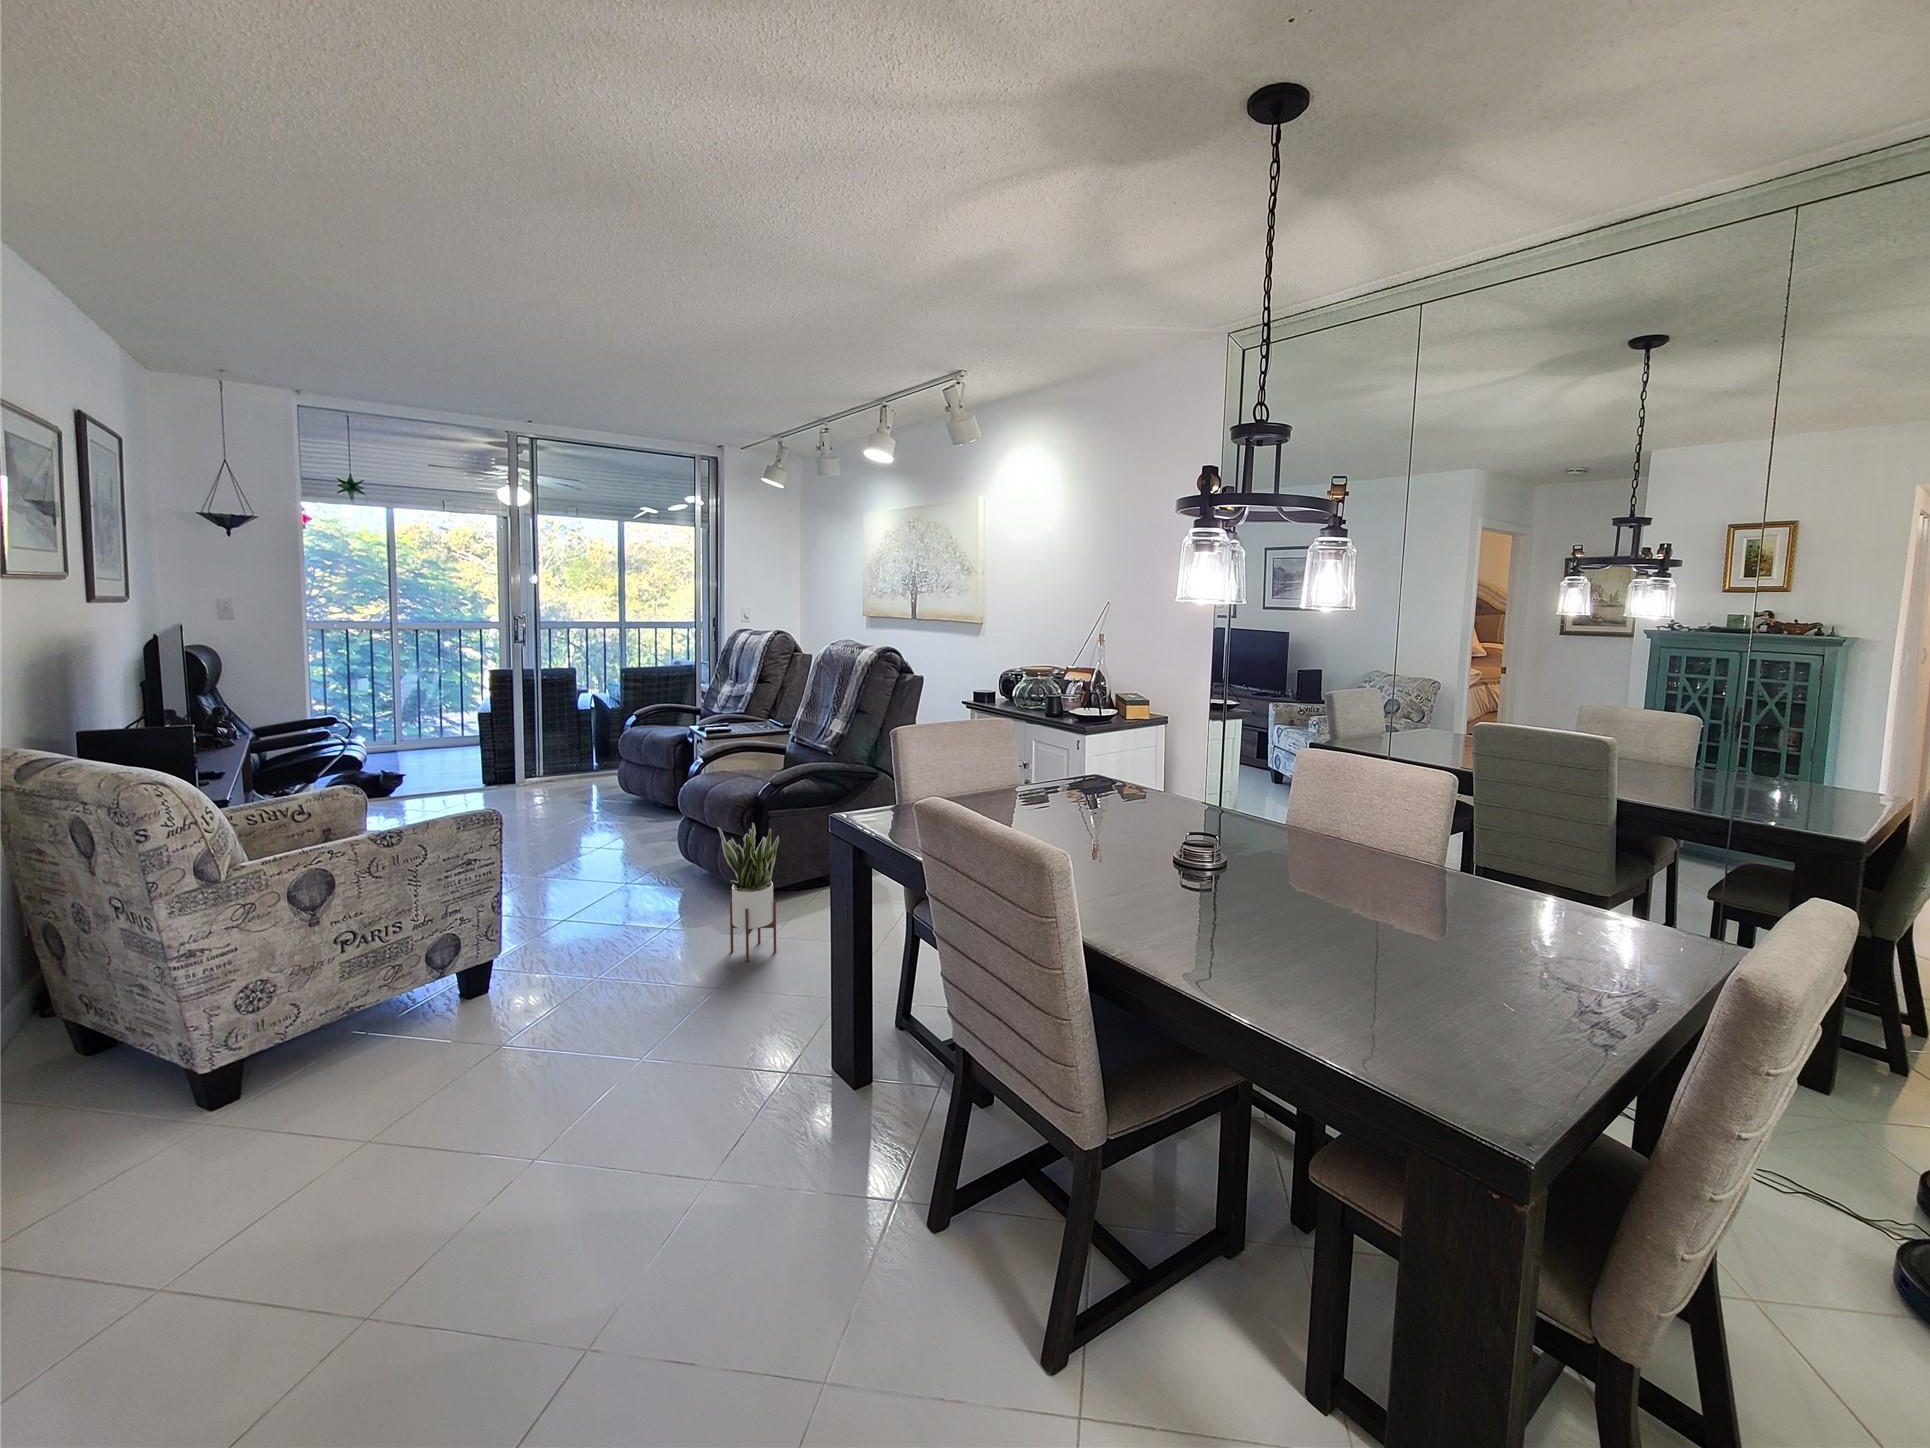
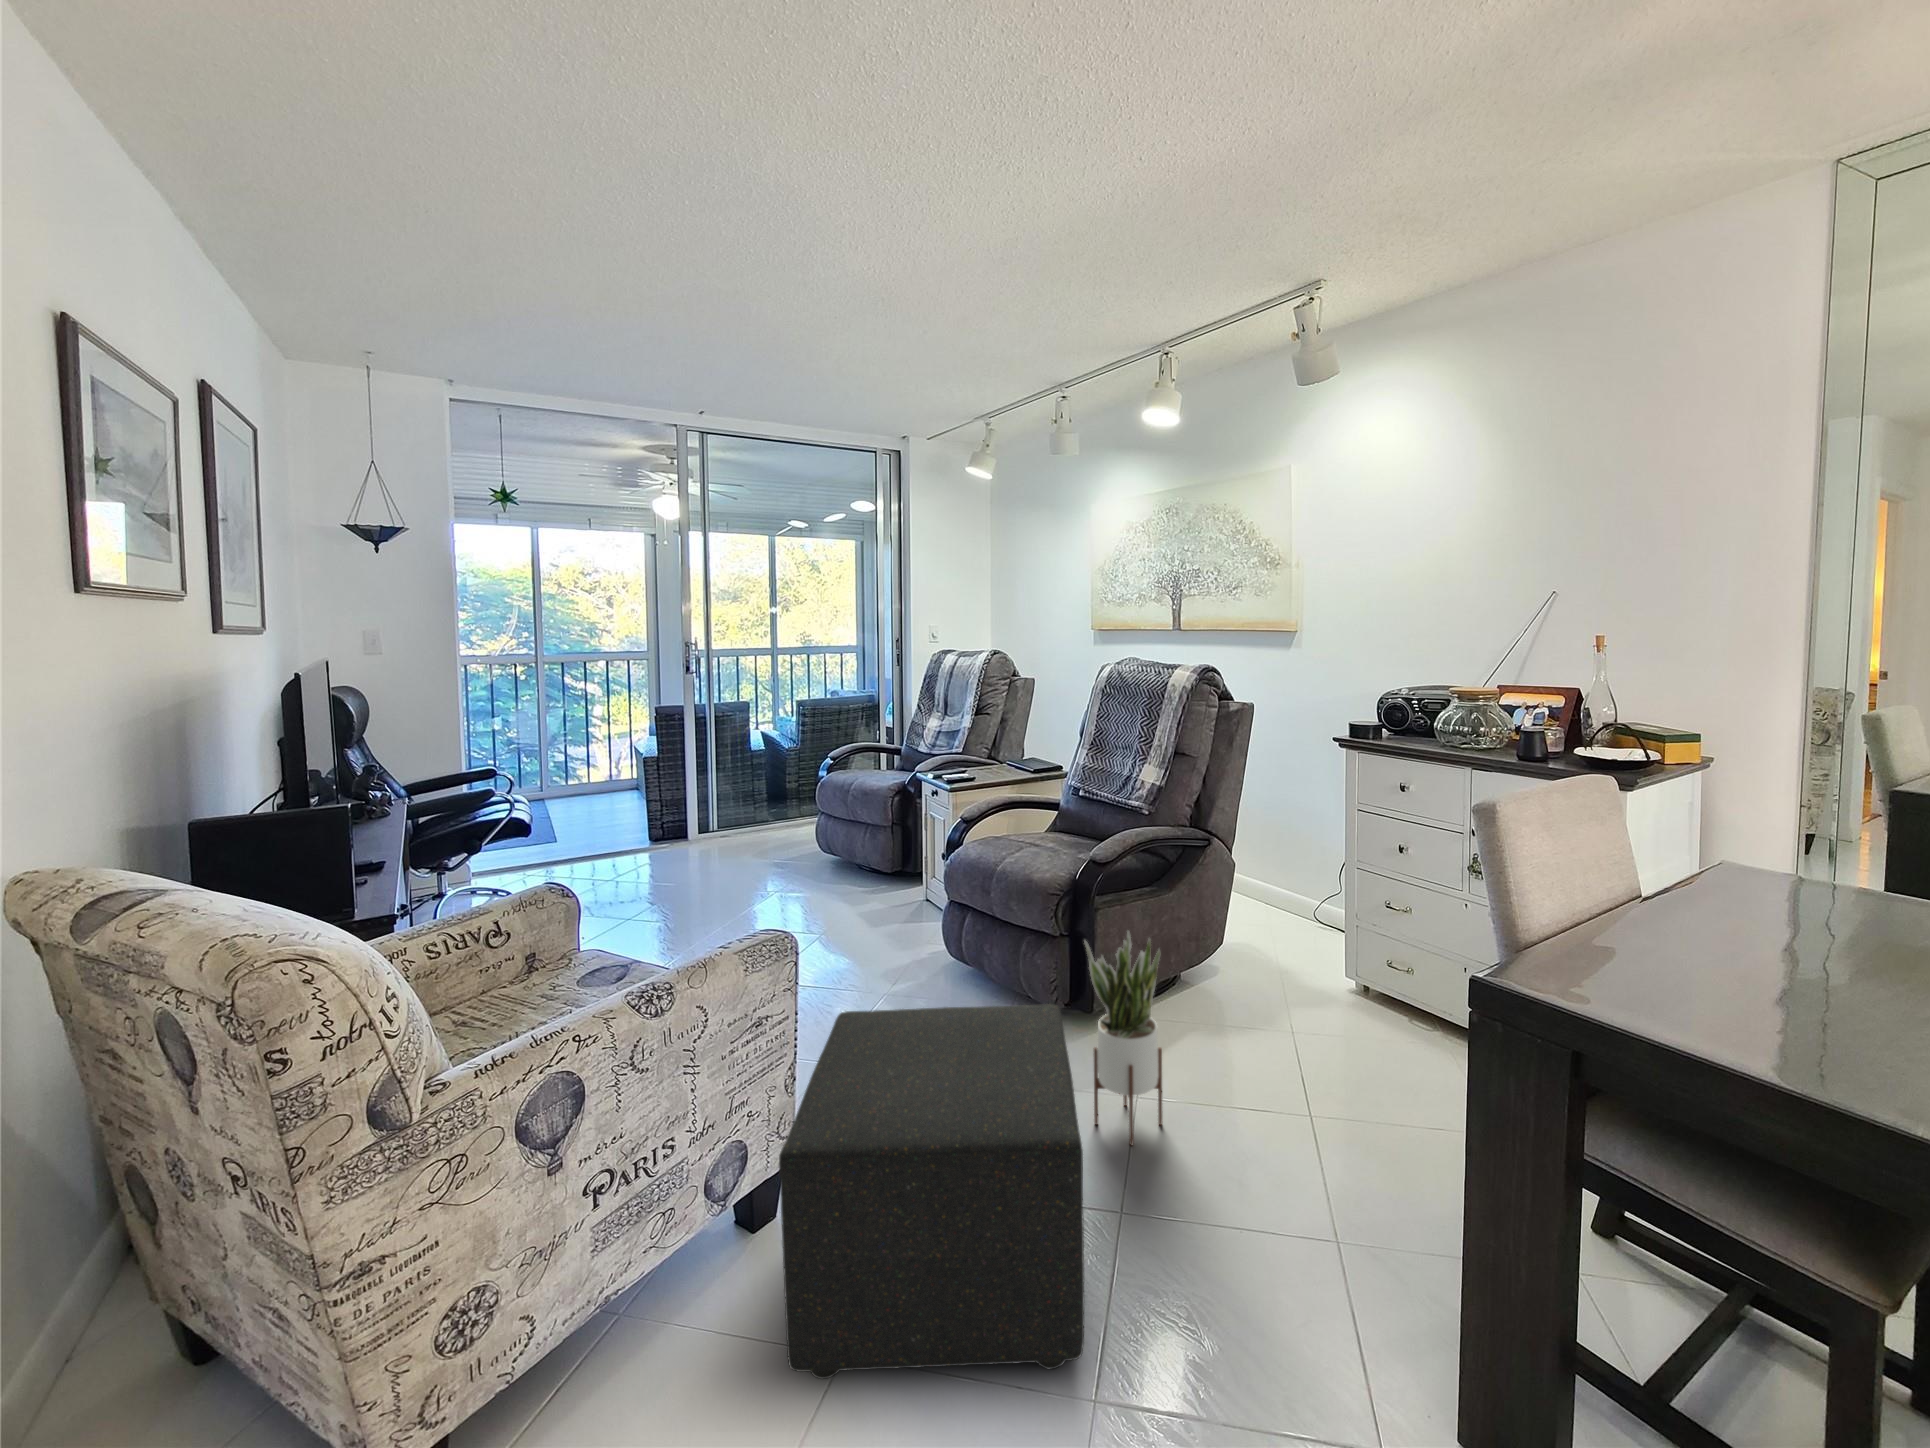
ottoman: none [454,862,686,1055] -> present [779,1004,1084,1379]

